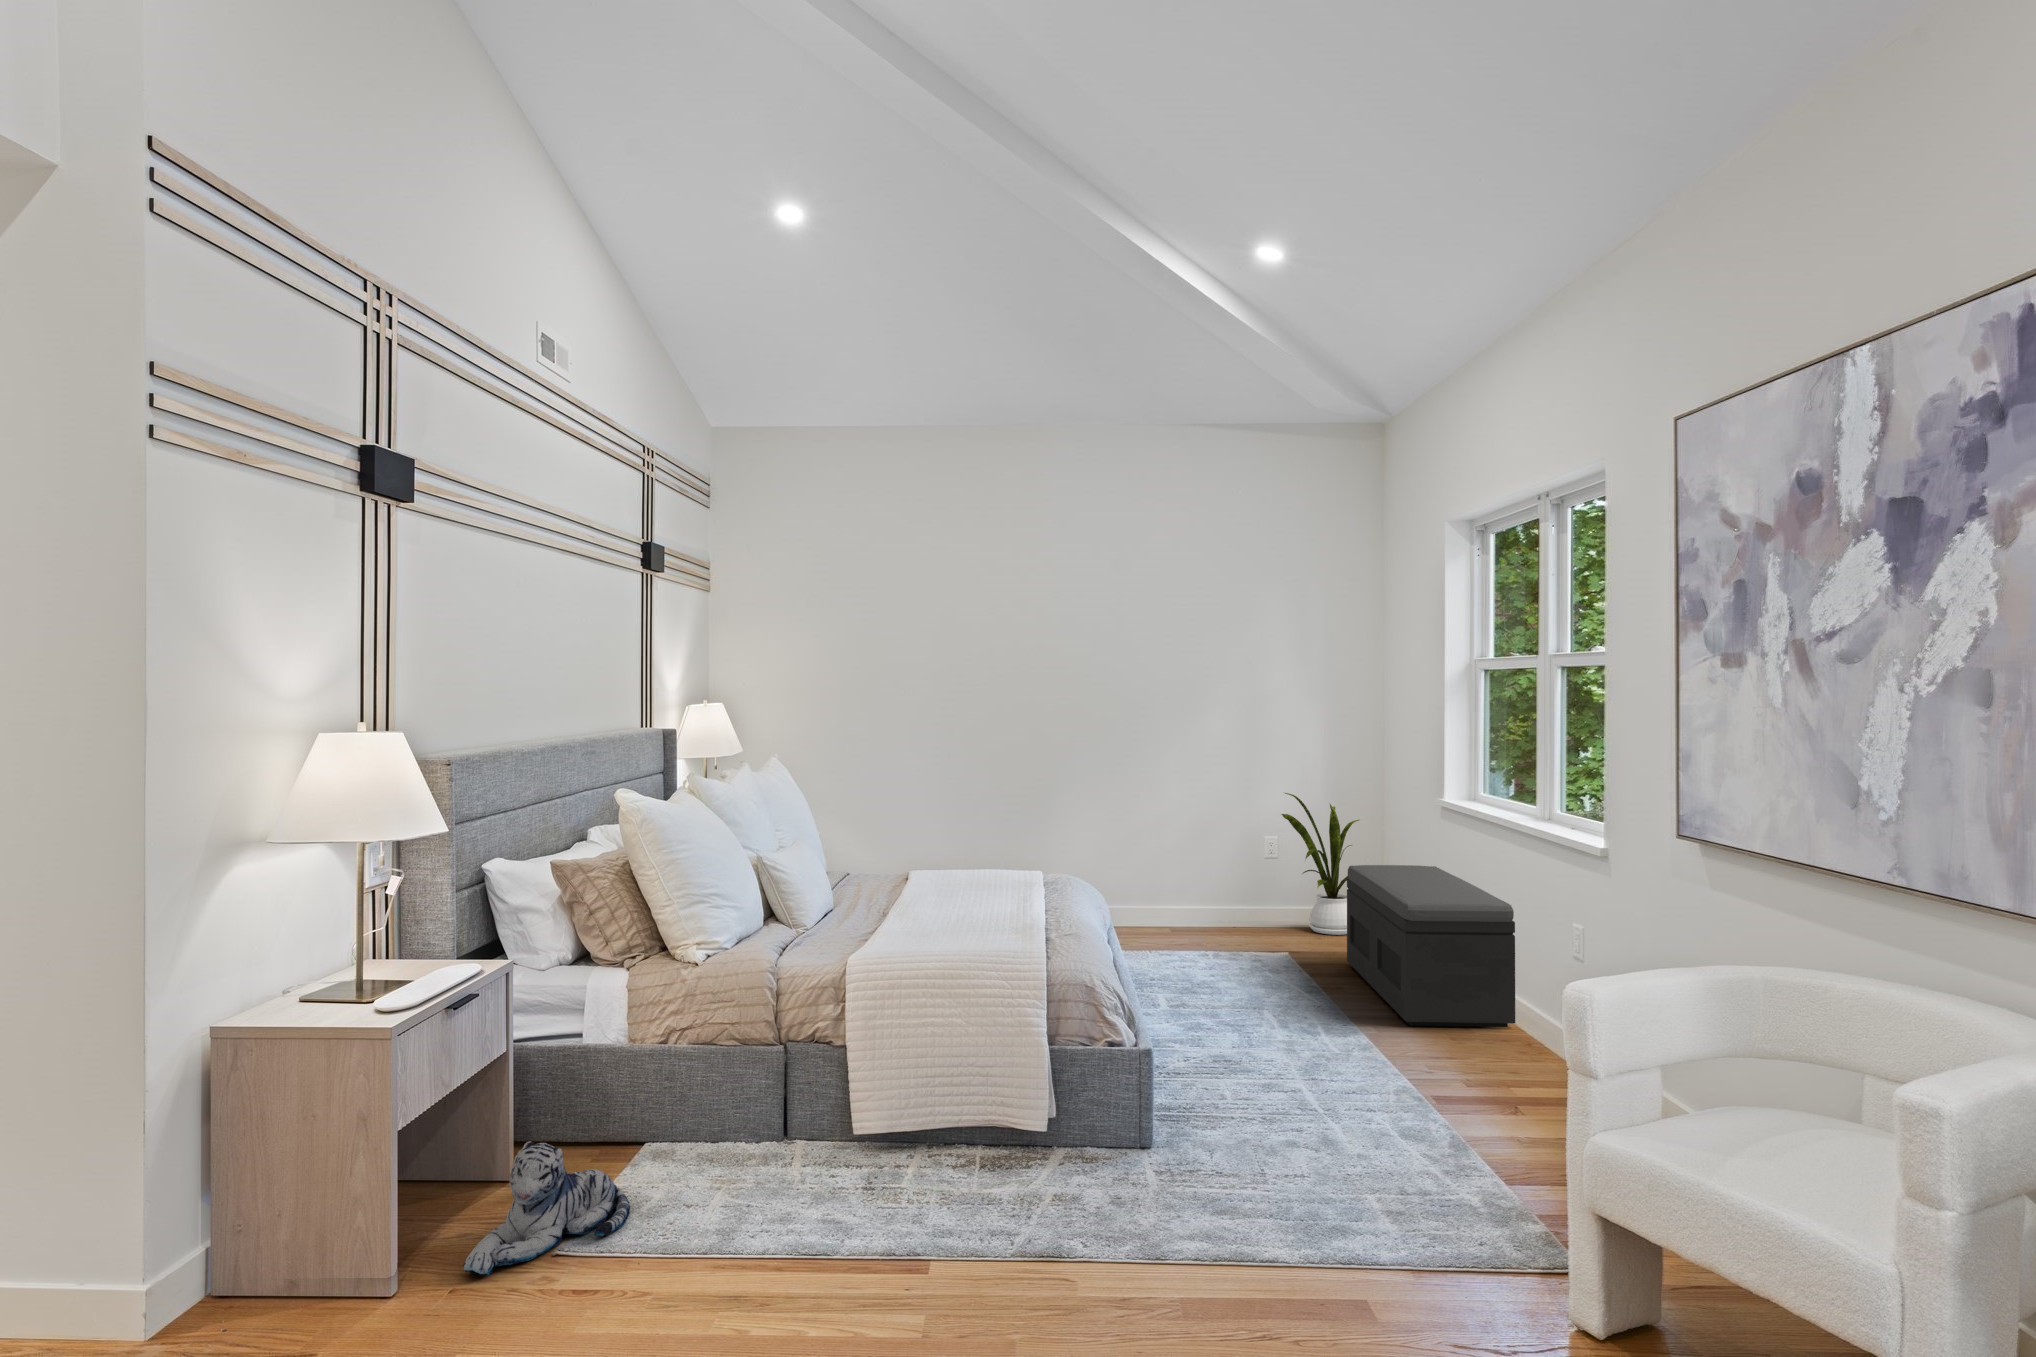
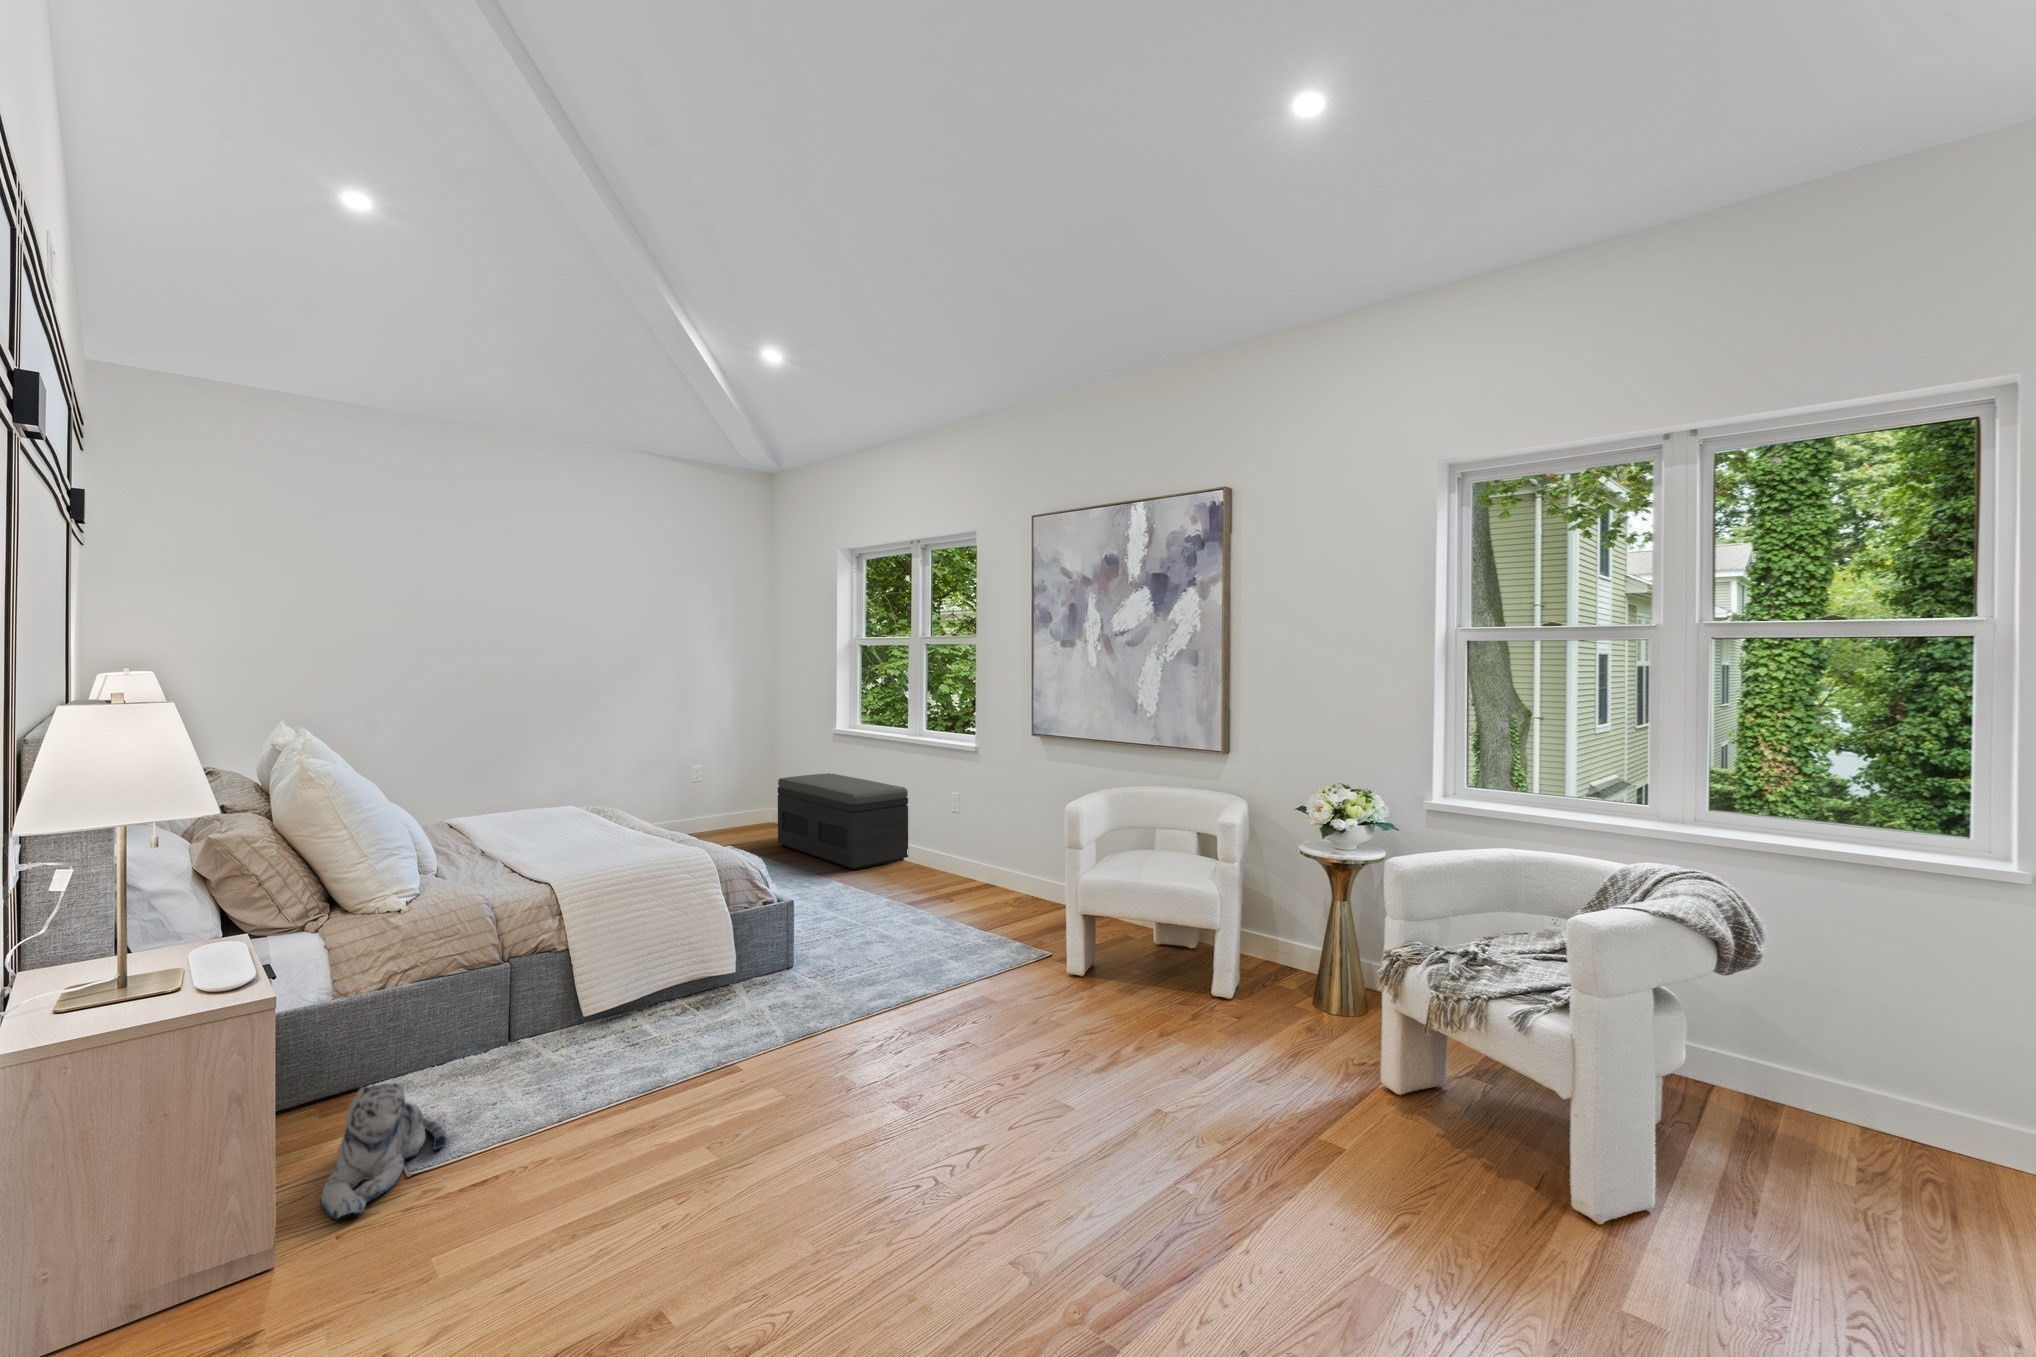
house plant: present [1282,793,1359,935] -> none [704,734,764,830]

